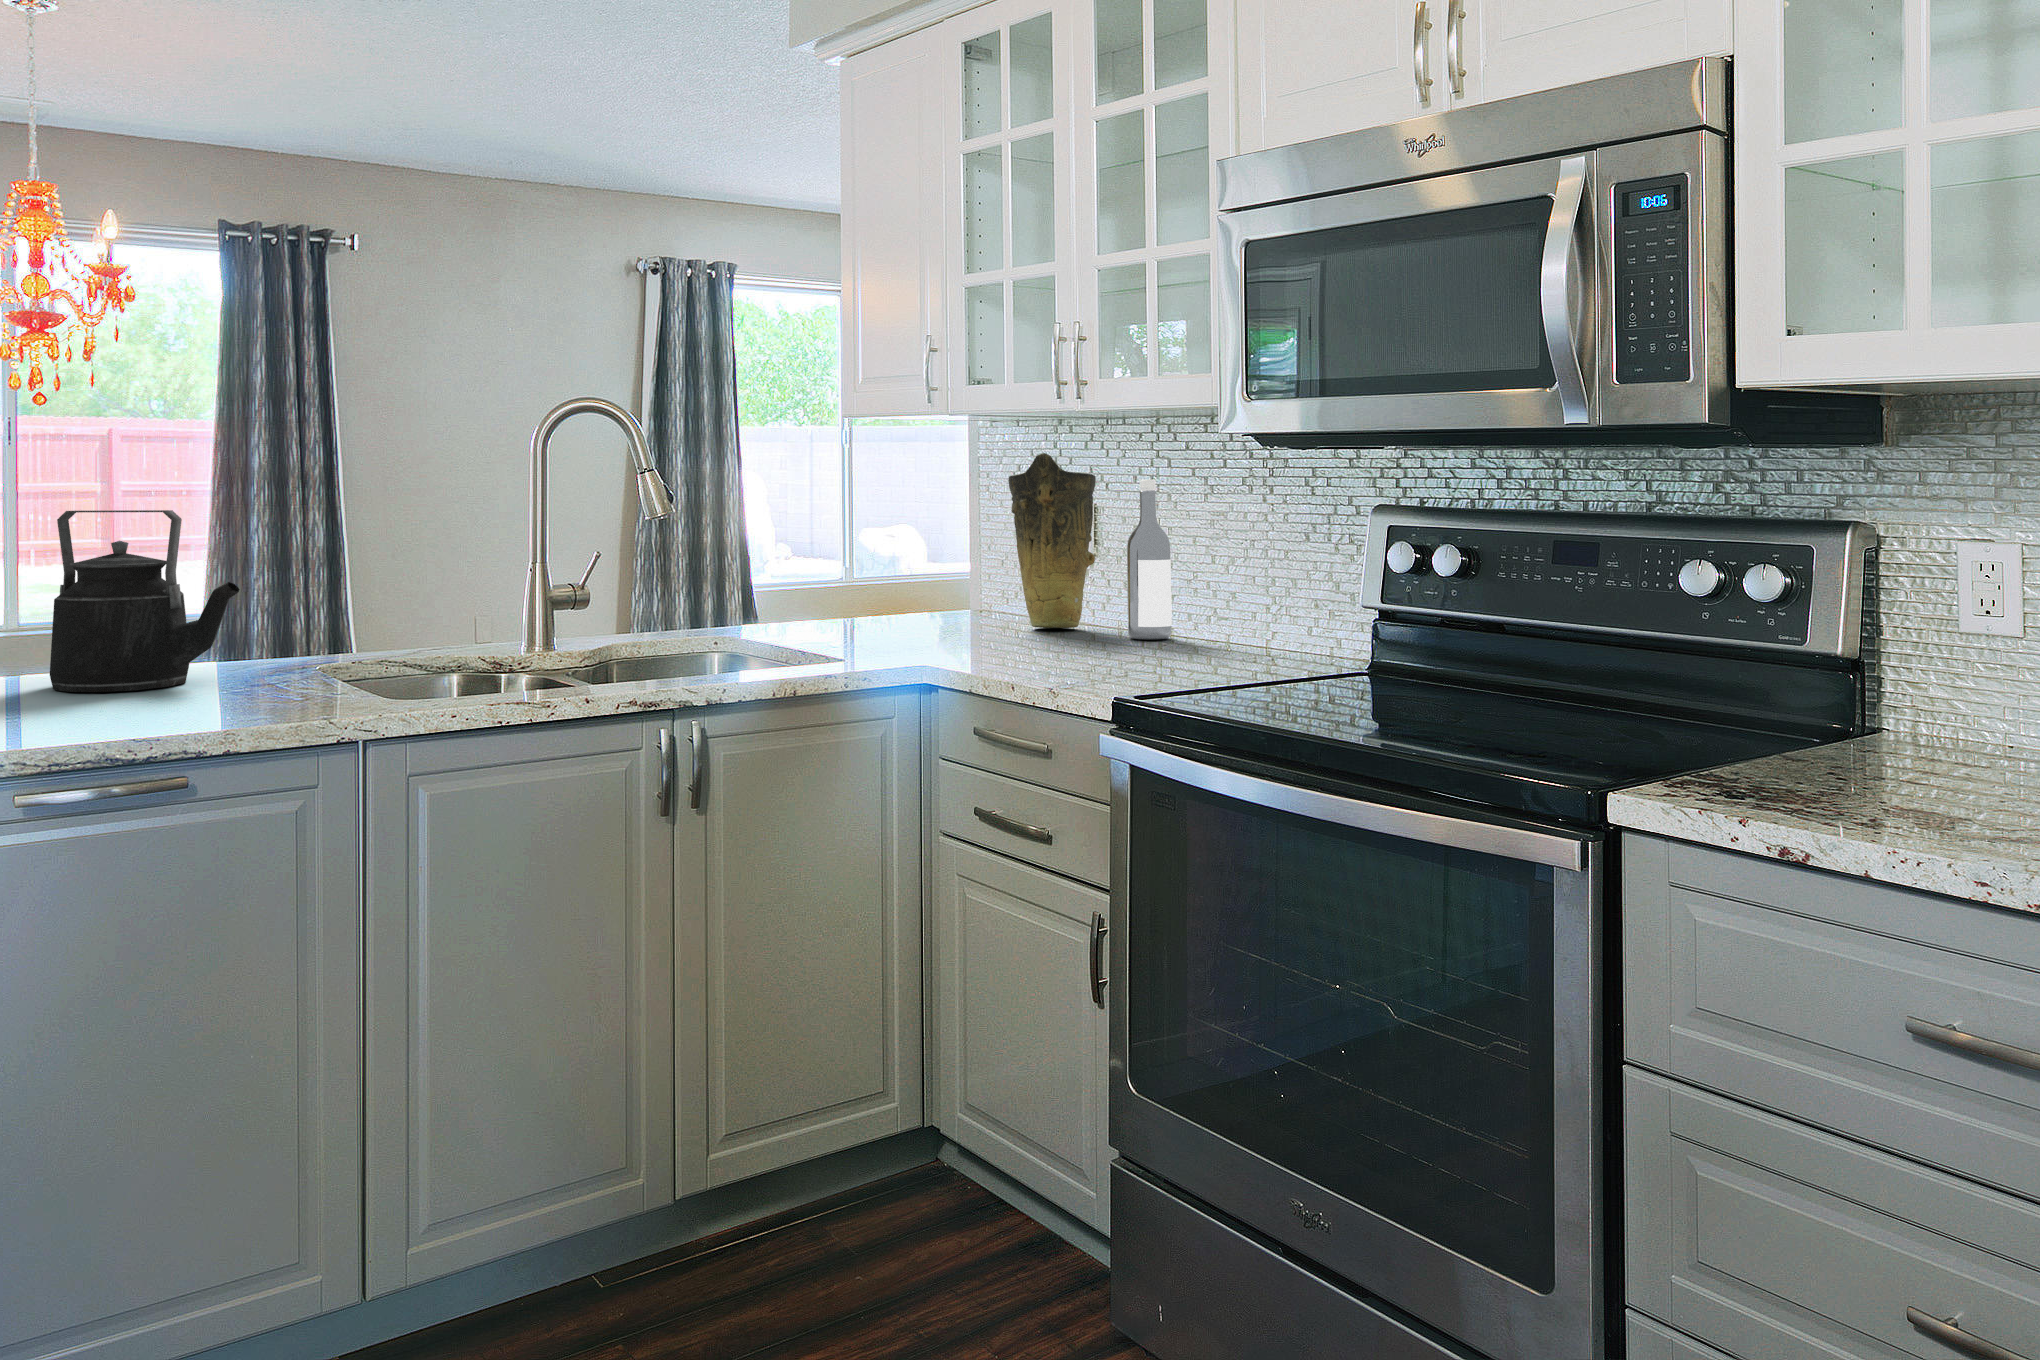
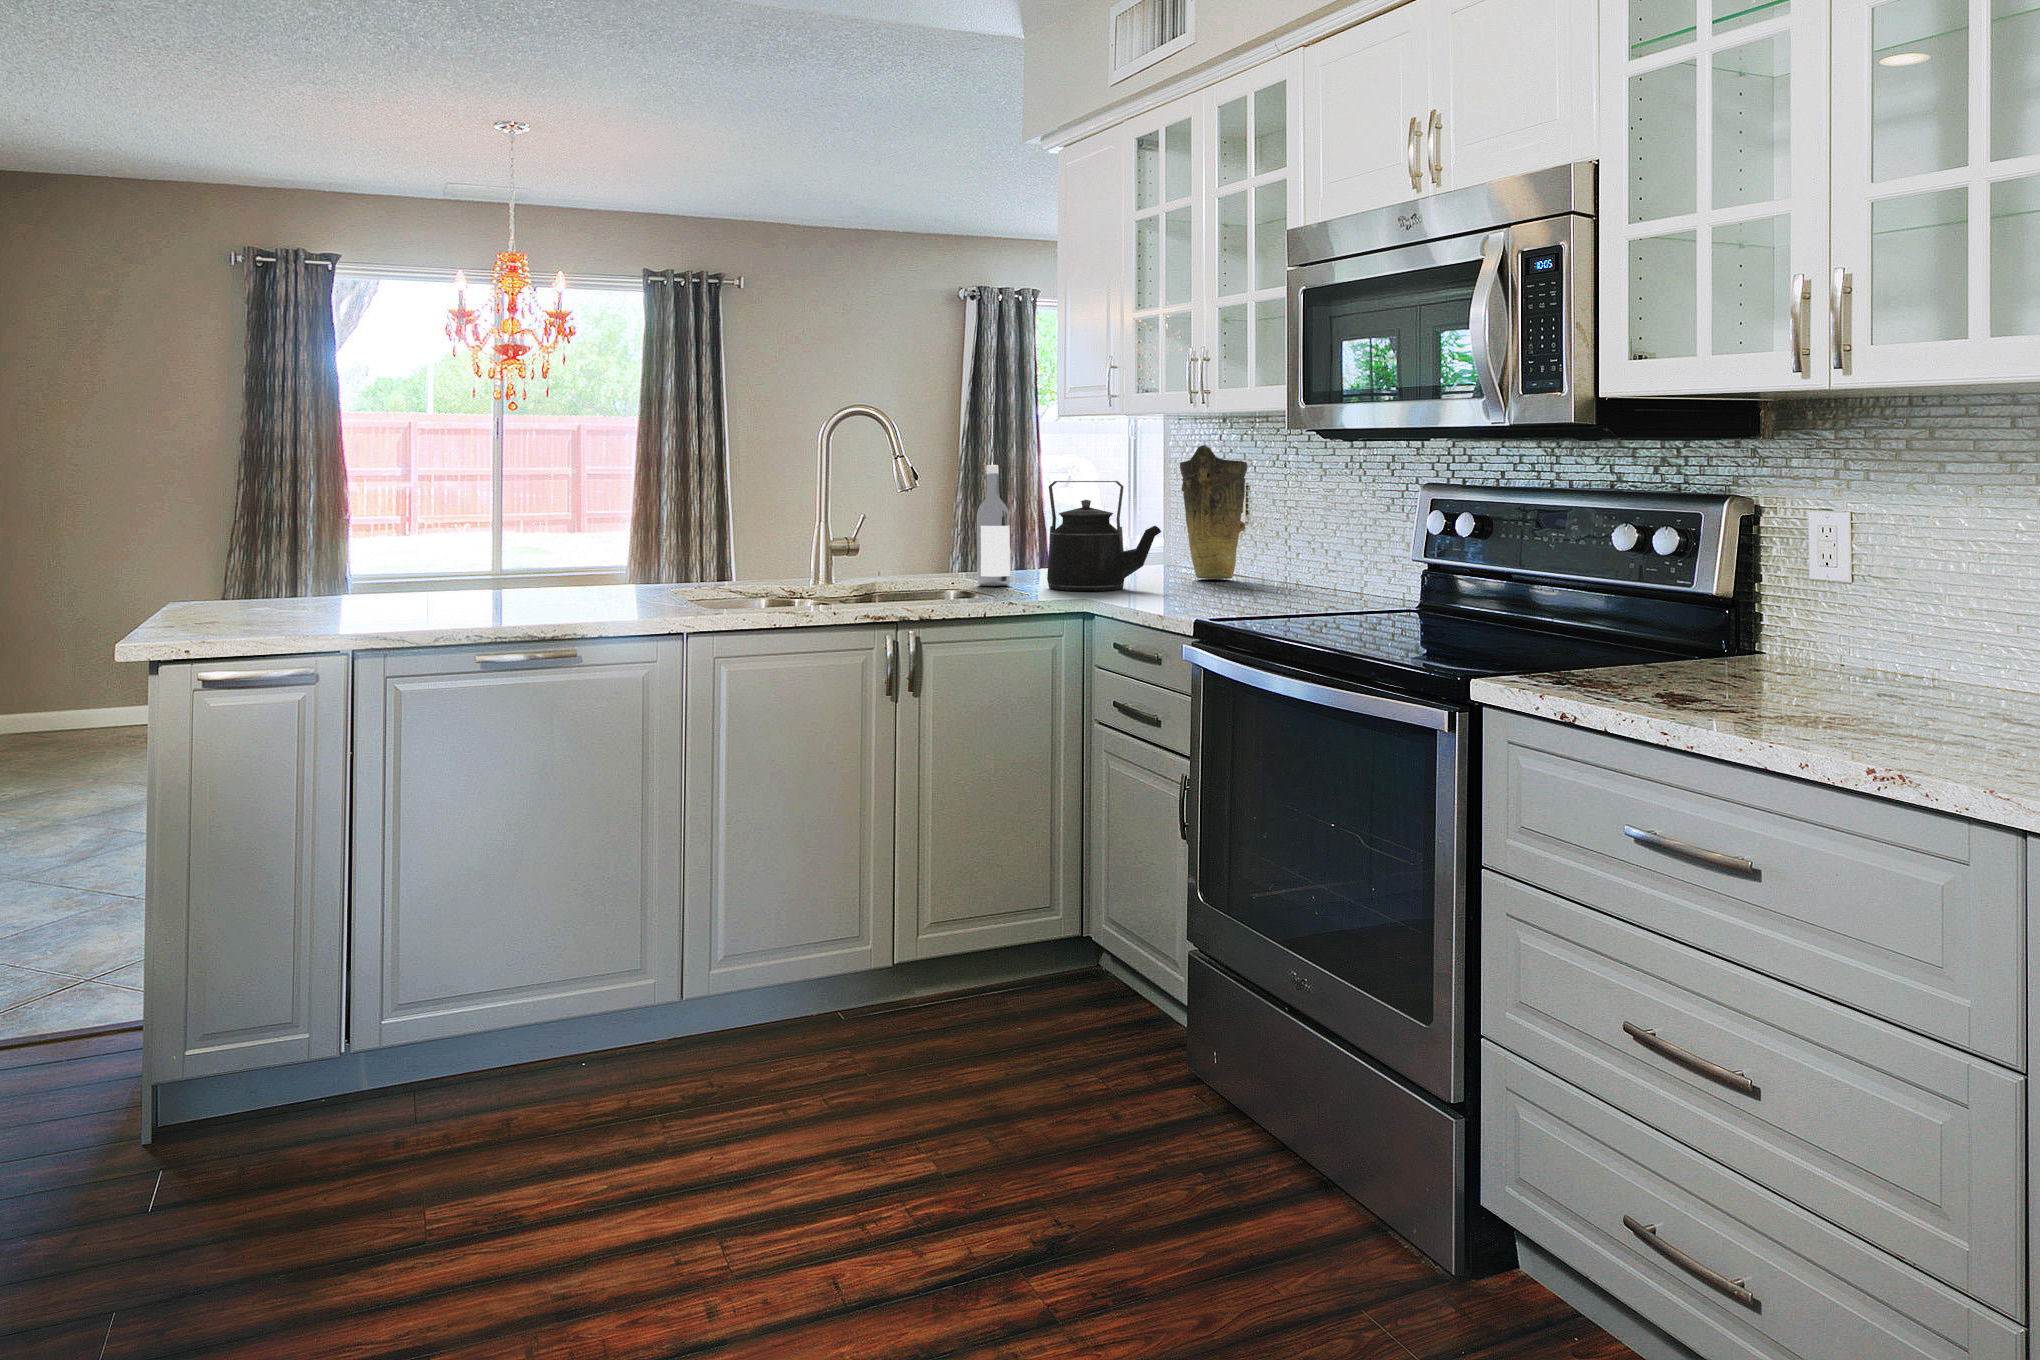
wine bottle: present [1127,480,1172,640] -> present [977,465,1010,586]
kettle: present [50,510,240,692] -> present [1047,481,1161,591]

